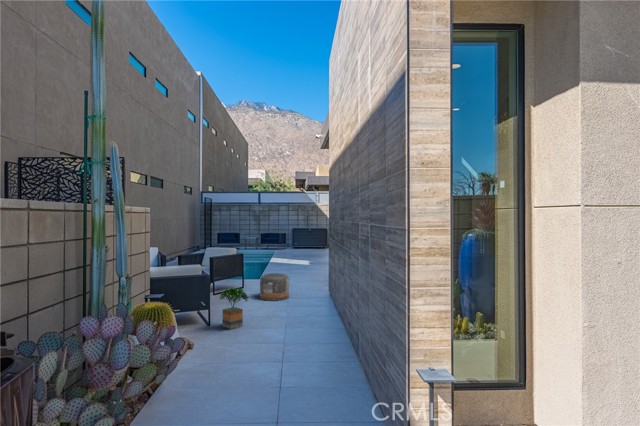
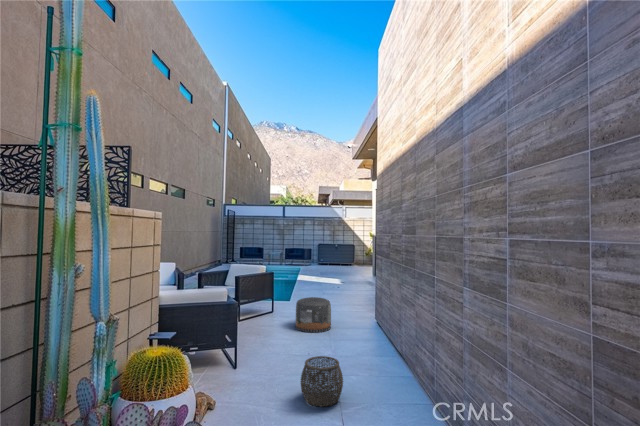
potted tree: present [220,288,248,329] -> none [249,320,290,379]
woven basket: none [254,310,284,342] -> present [300,356,343,407]

